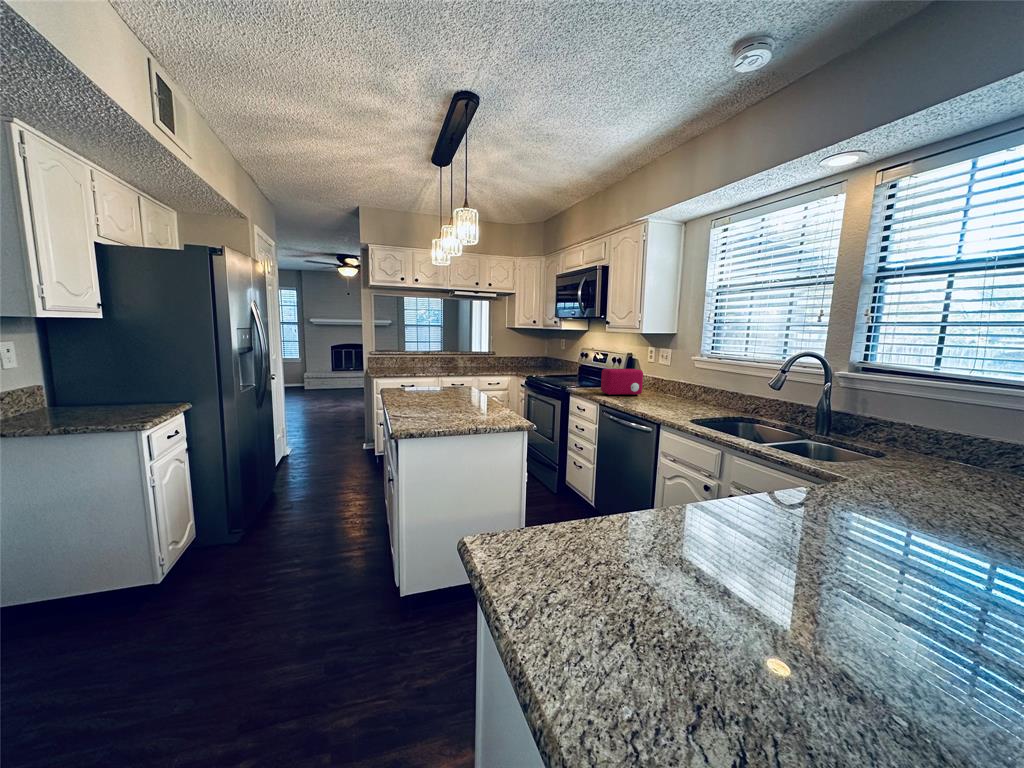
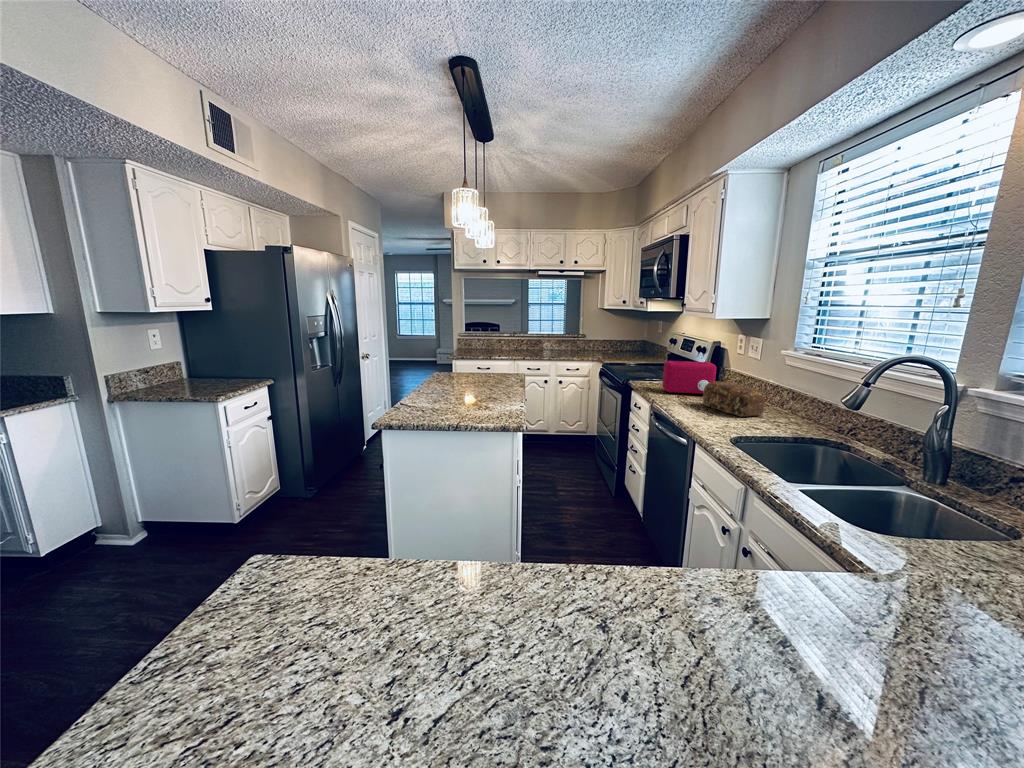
bread loaf: none [644,382,691,407] -> present [703,381,765,417]

